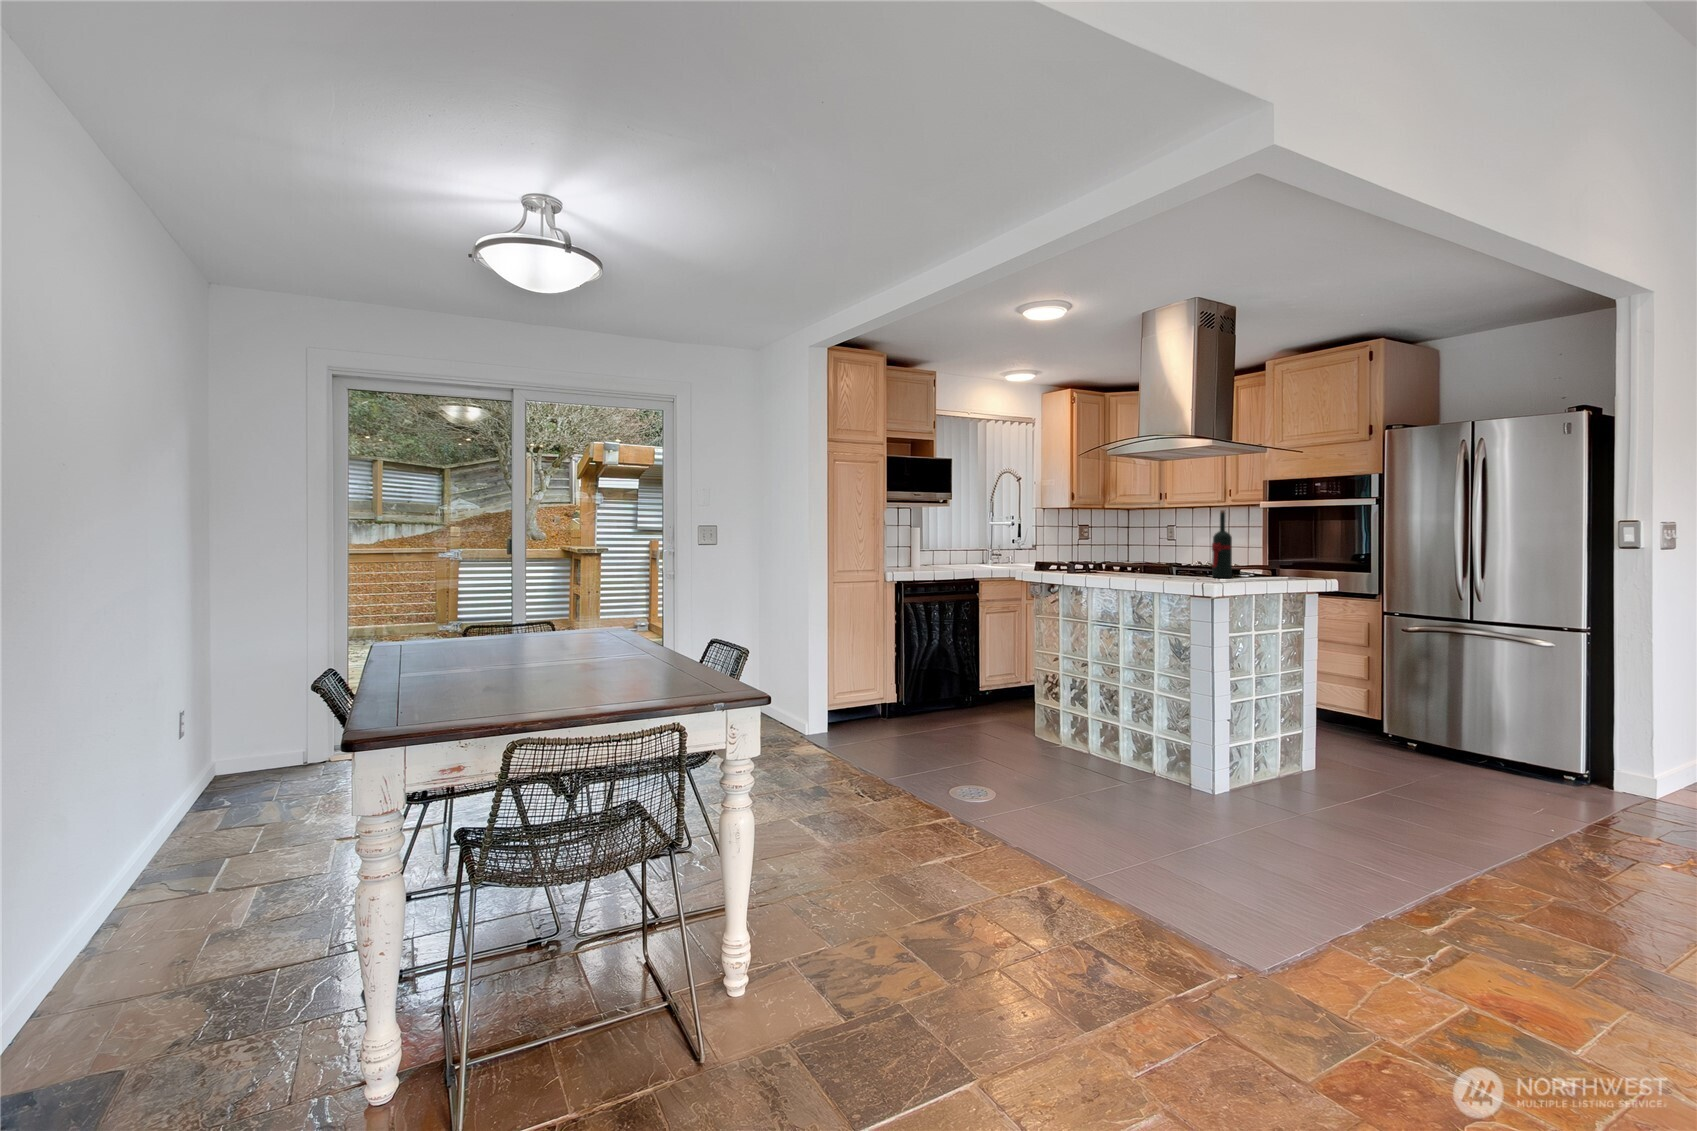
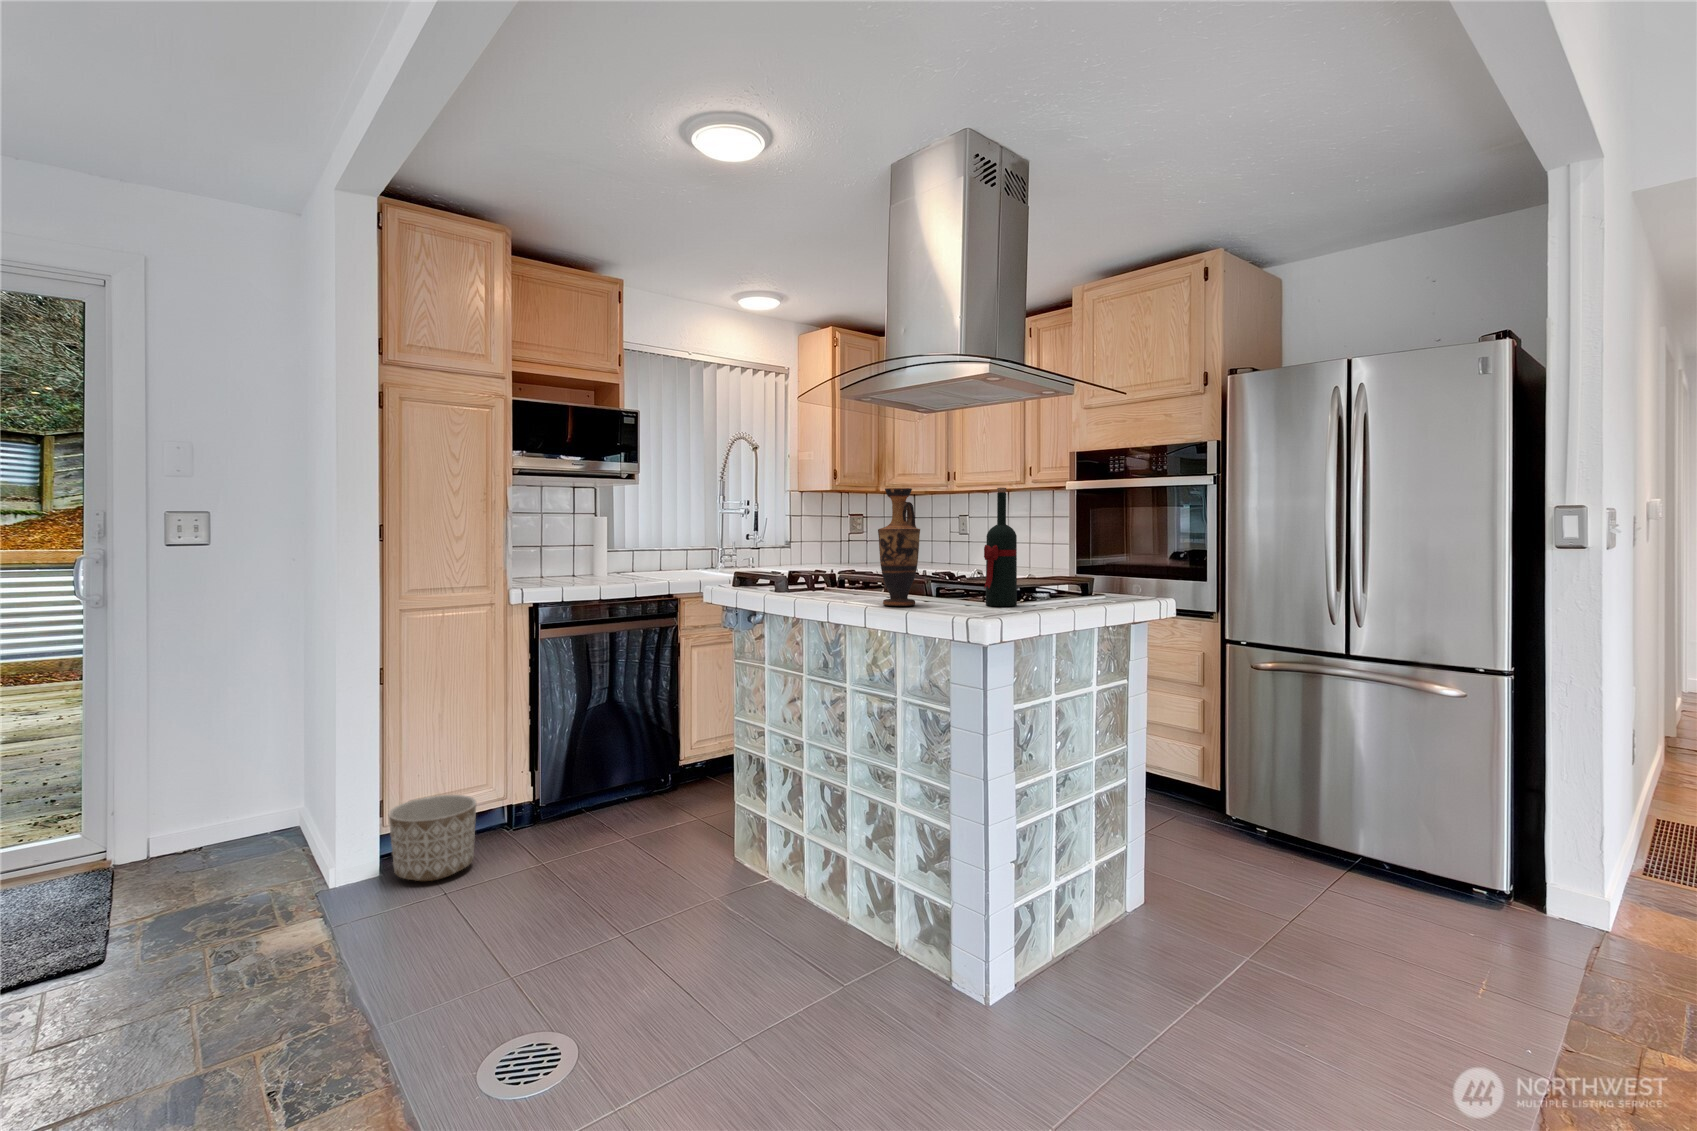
vase: none [1147,511,1173,577] -> present [878,488,920,606]
planter: none [835,692,881,738] -> present [389,795,476,881]

